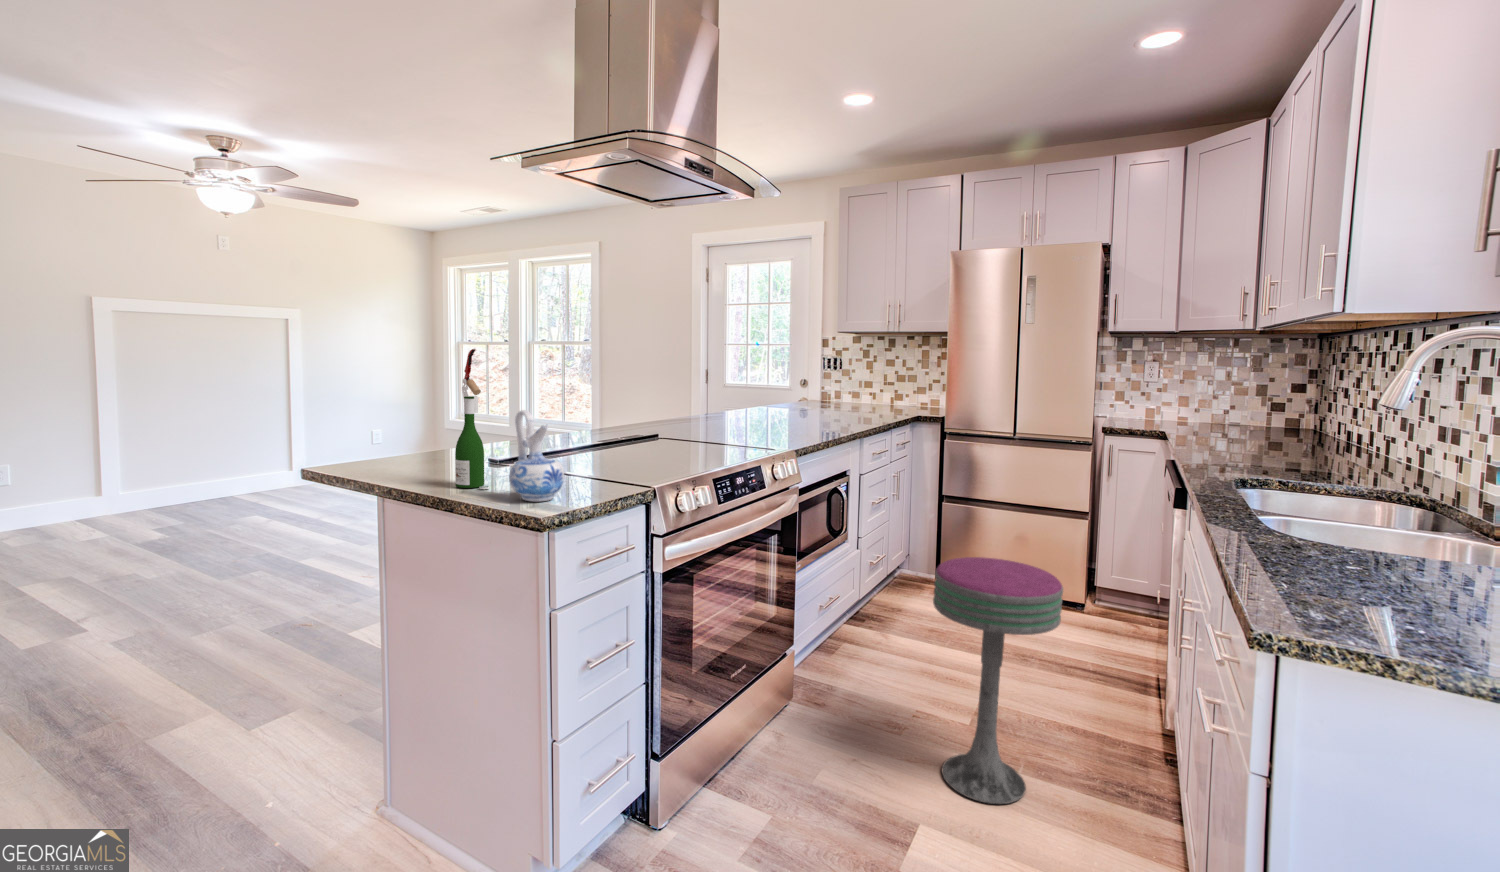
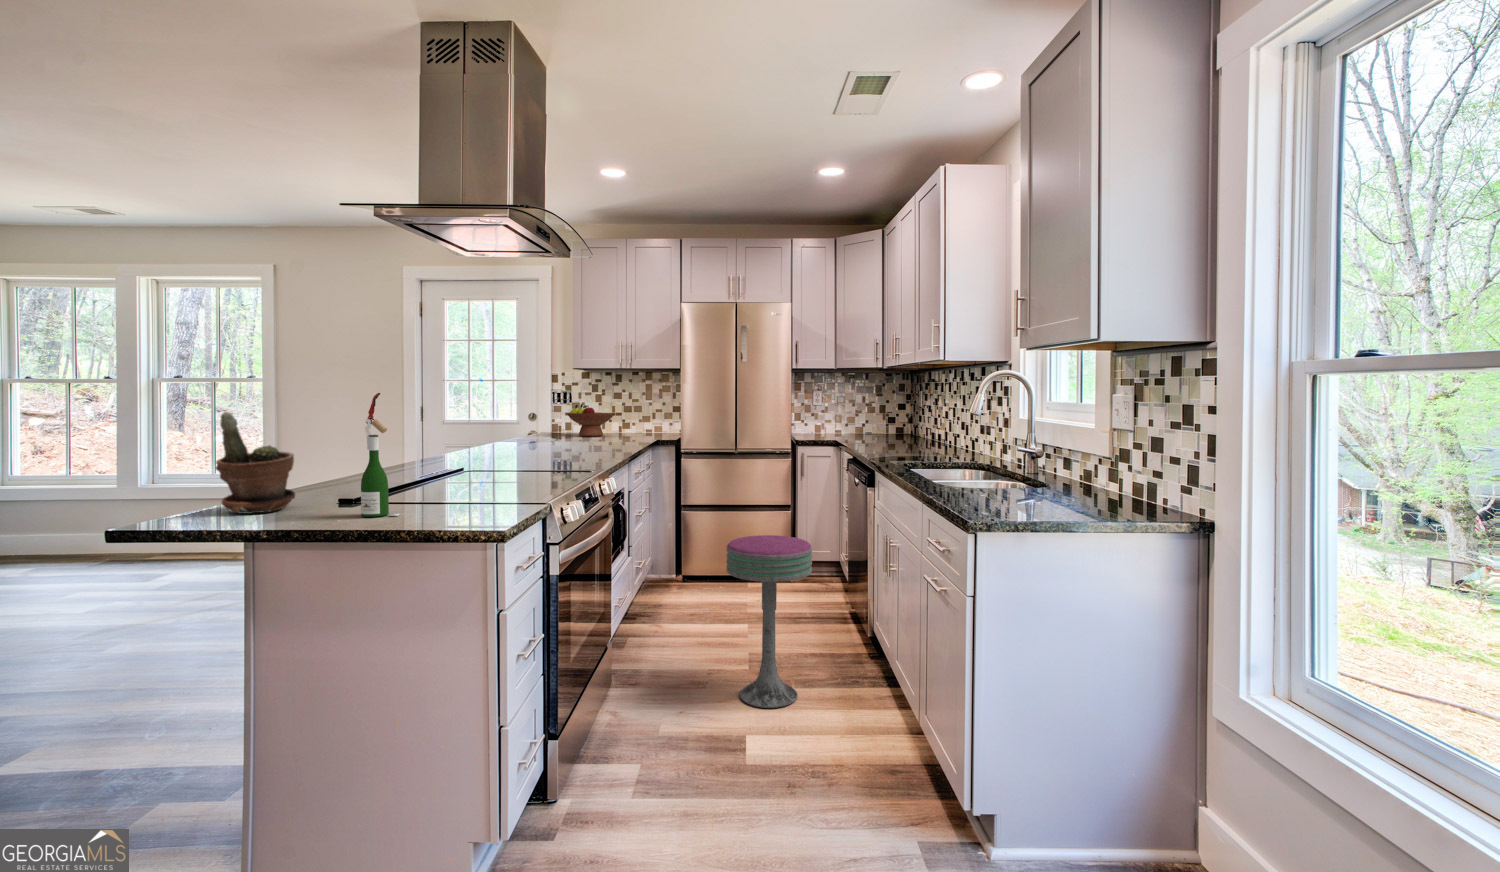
potted plant: none [360,366,435,471] -> present [216,412,295,514]
fruit bowl: none [829,371,883,407] -> present [567,404,615,436]
ceramic pitcher: present [509,410,564,501] -> none [436,443,484,518]

